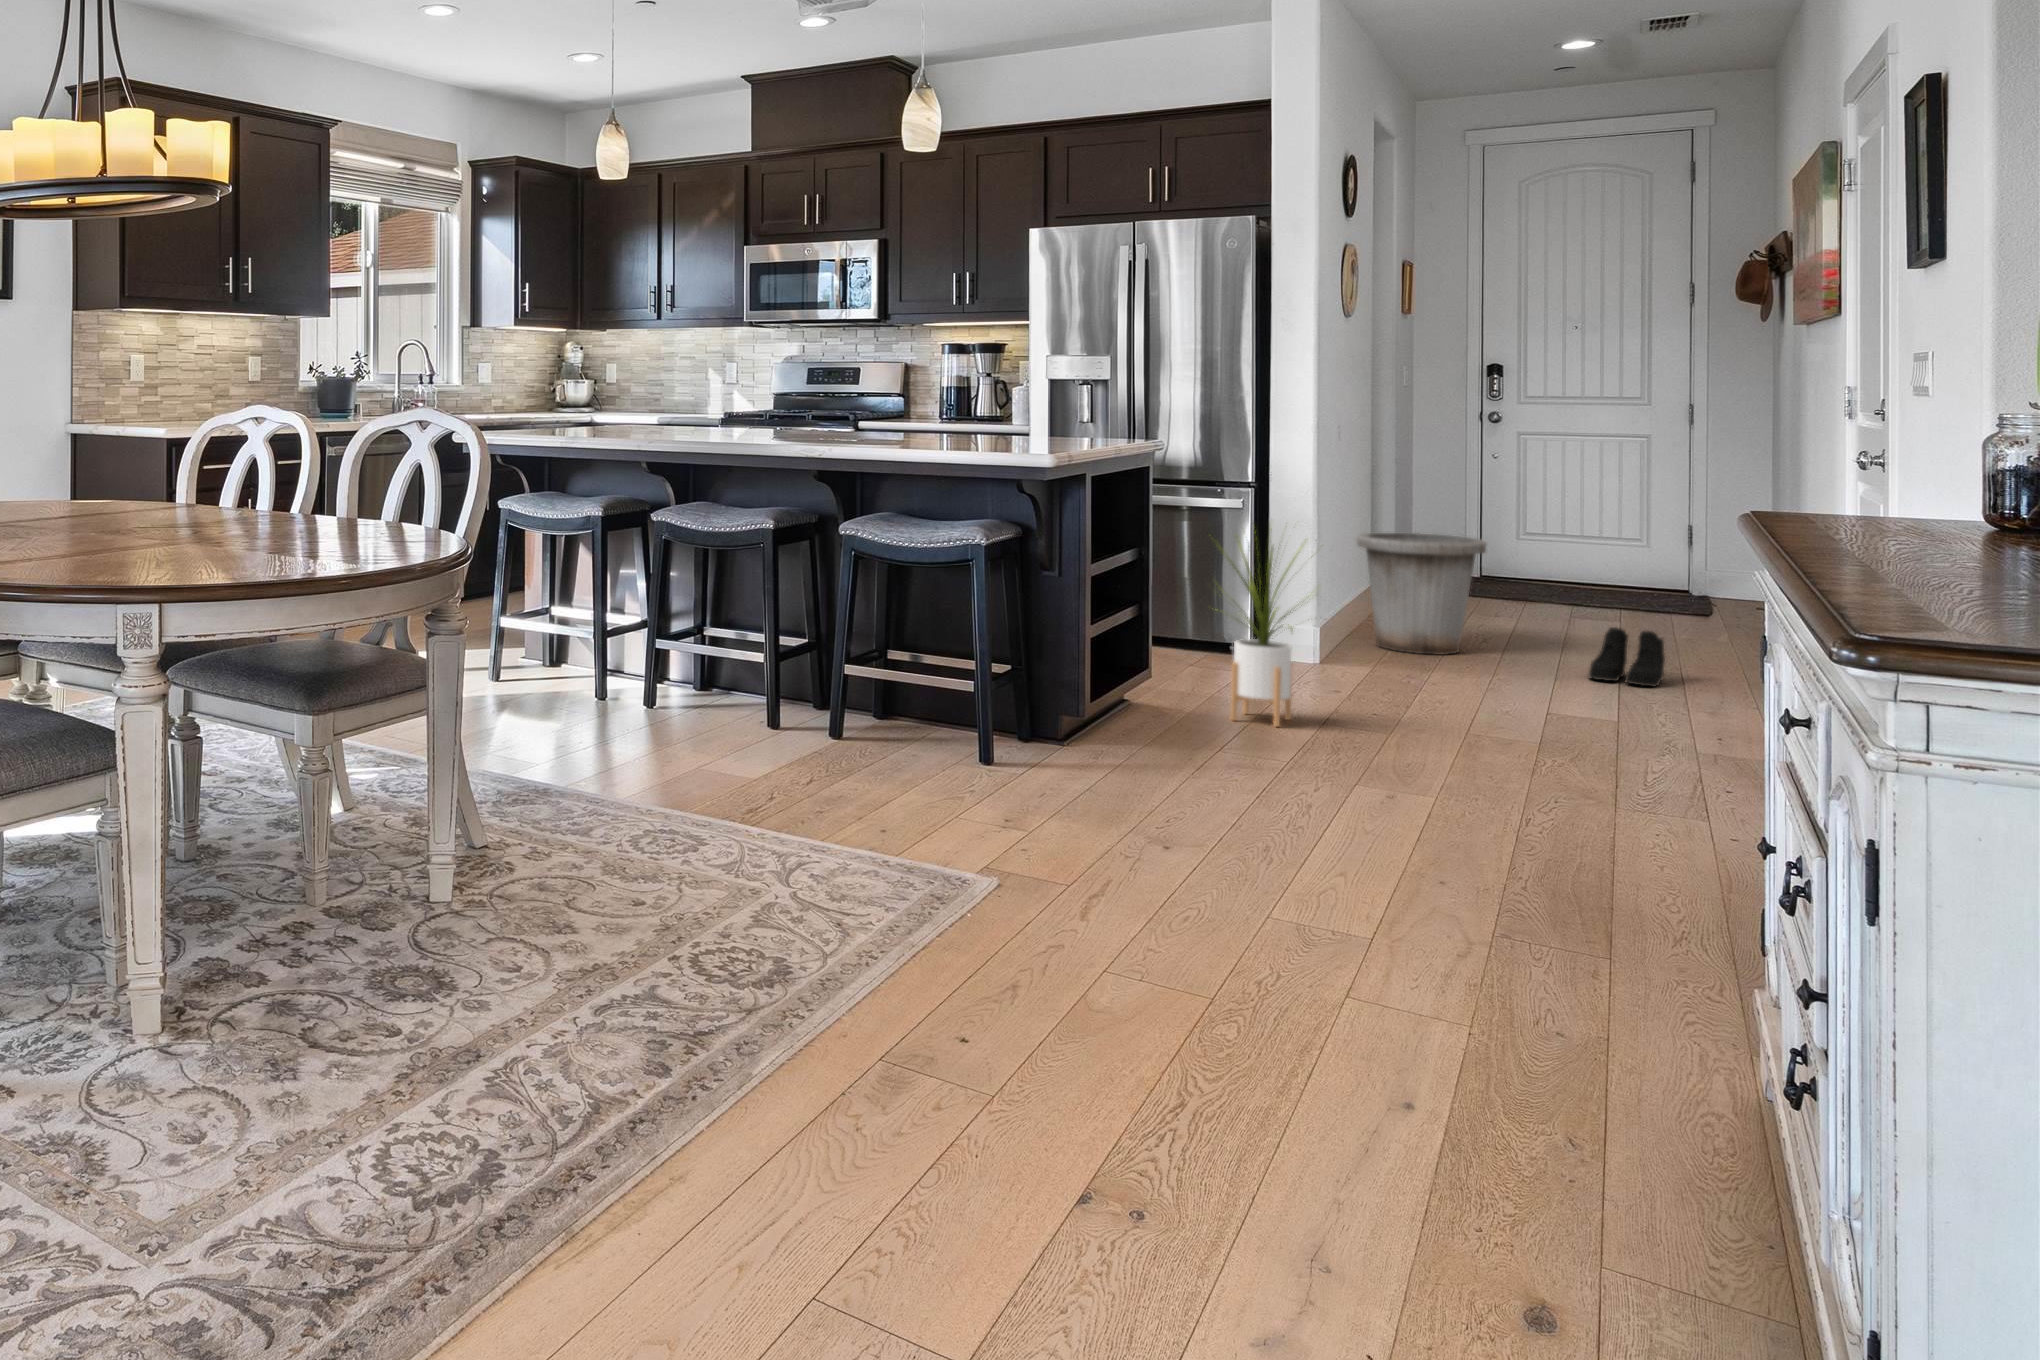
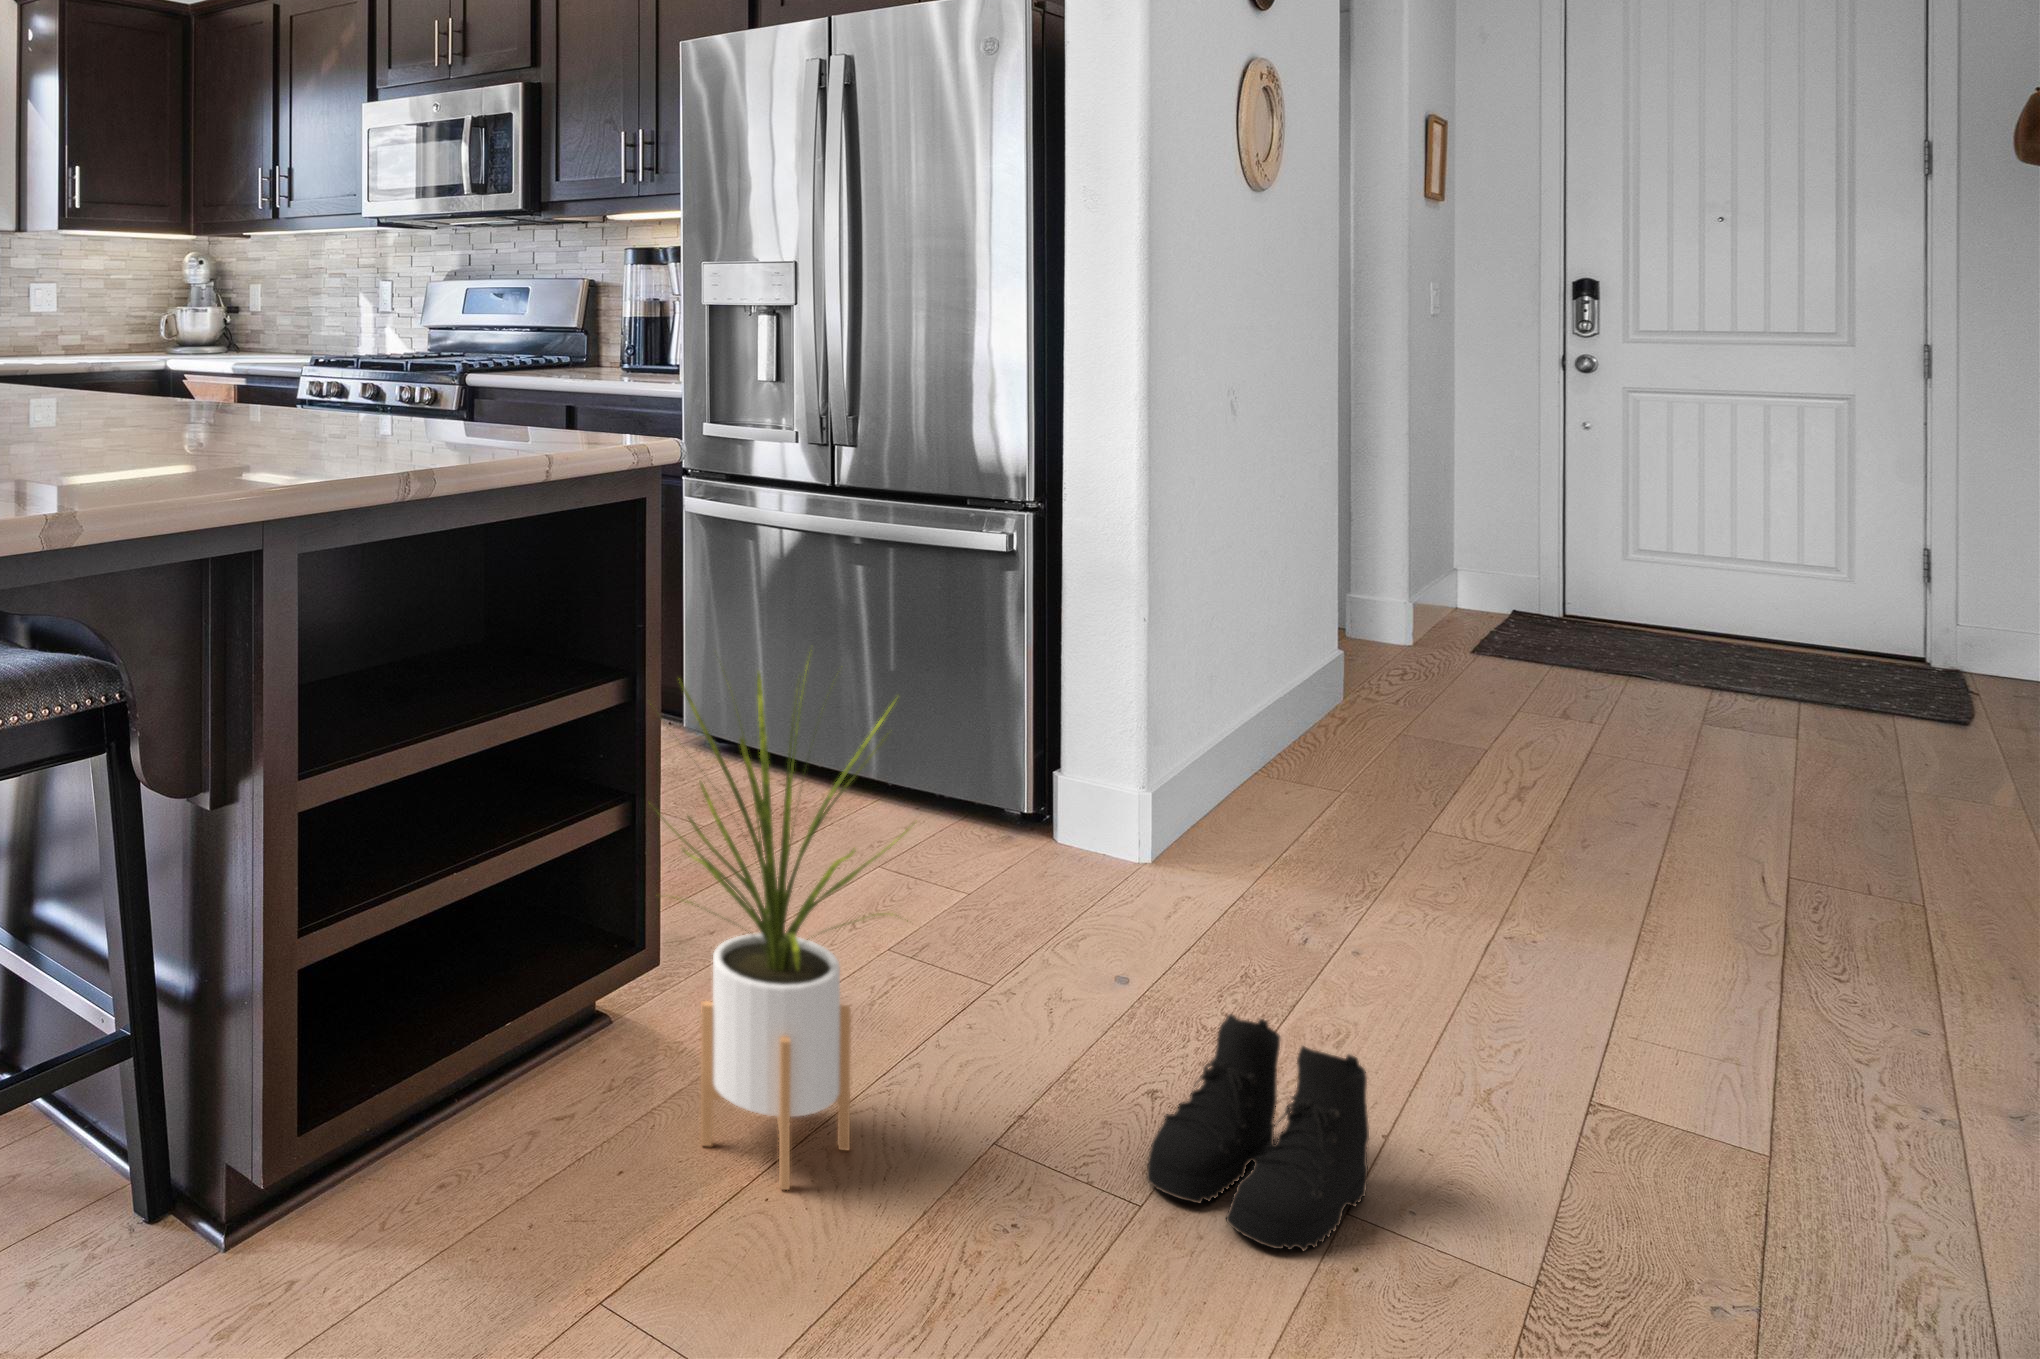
trash can: present [1357,533,1486,655] -> none [1231,593,1480,854]
boots: present [1589,627,1665,687] -> present [1147,1014,1369,1251]

